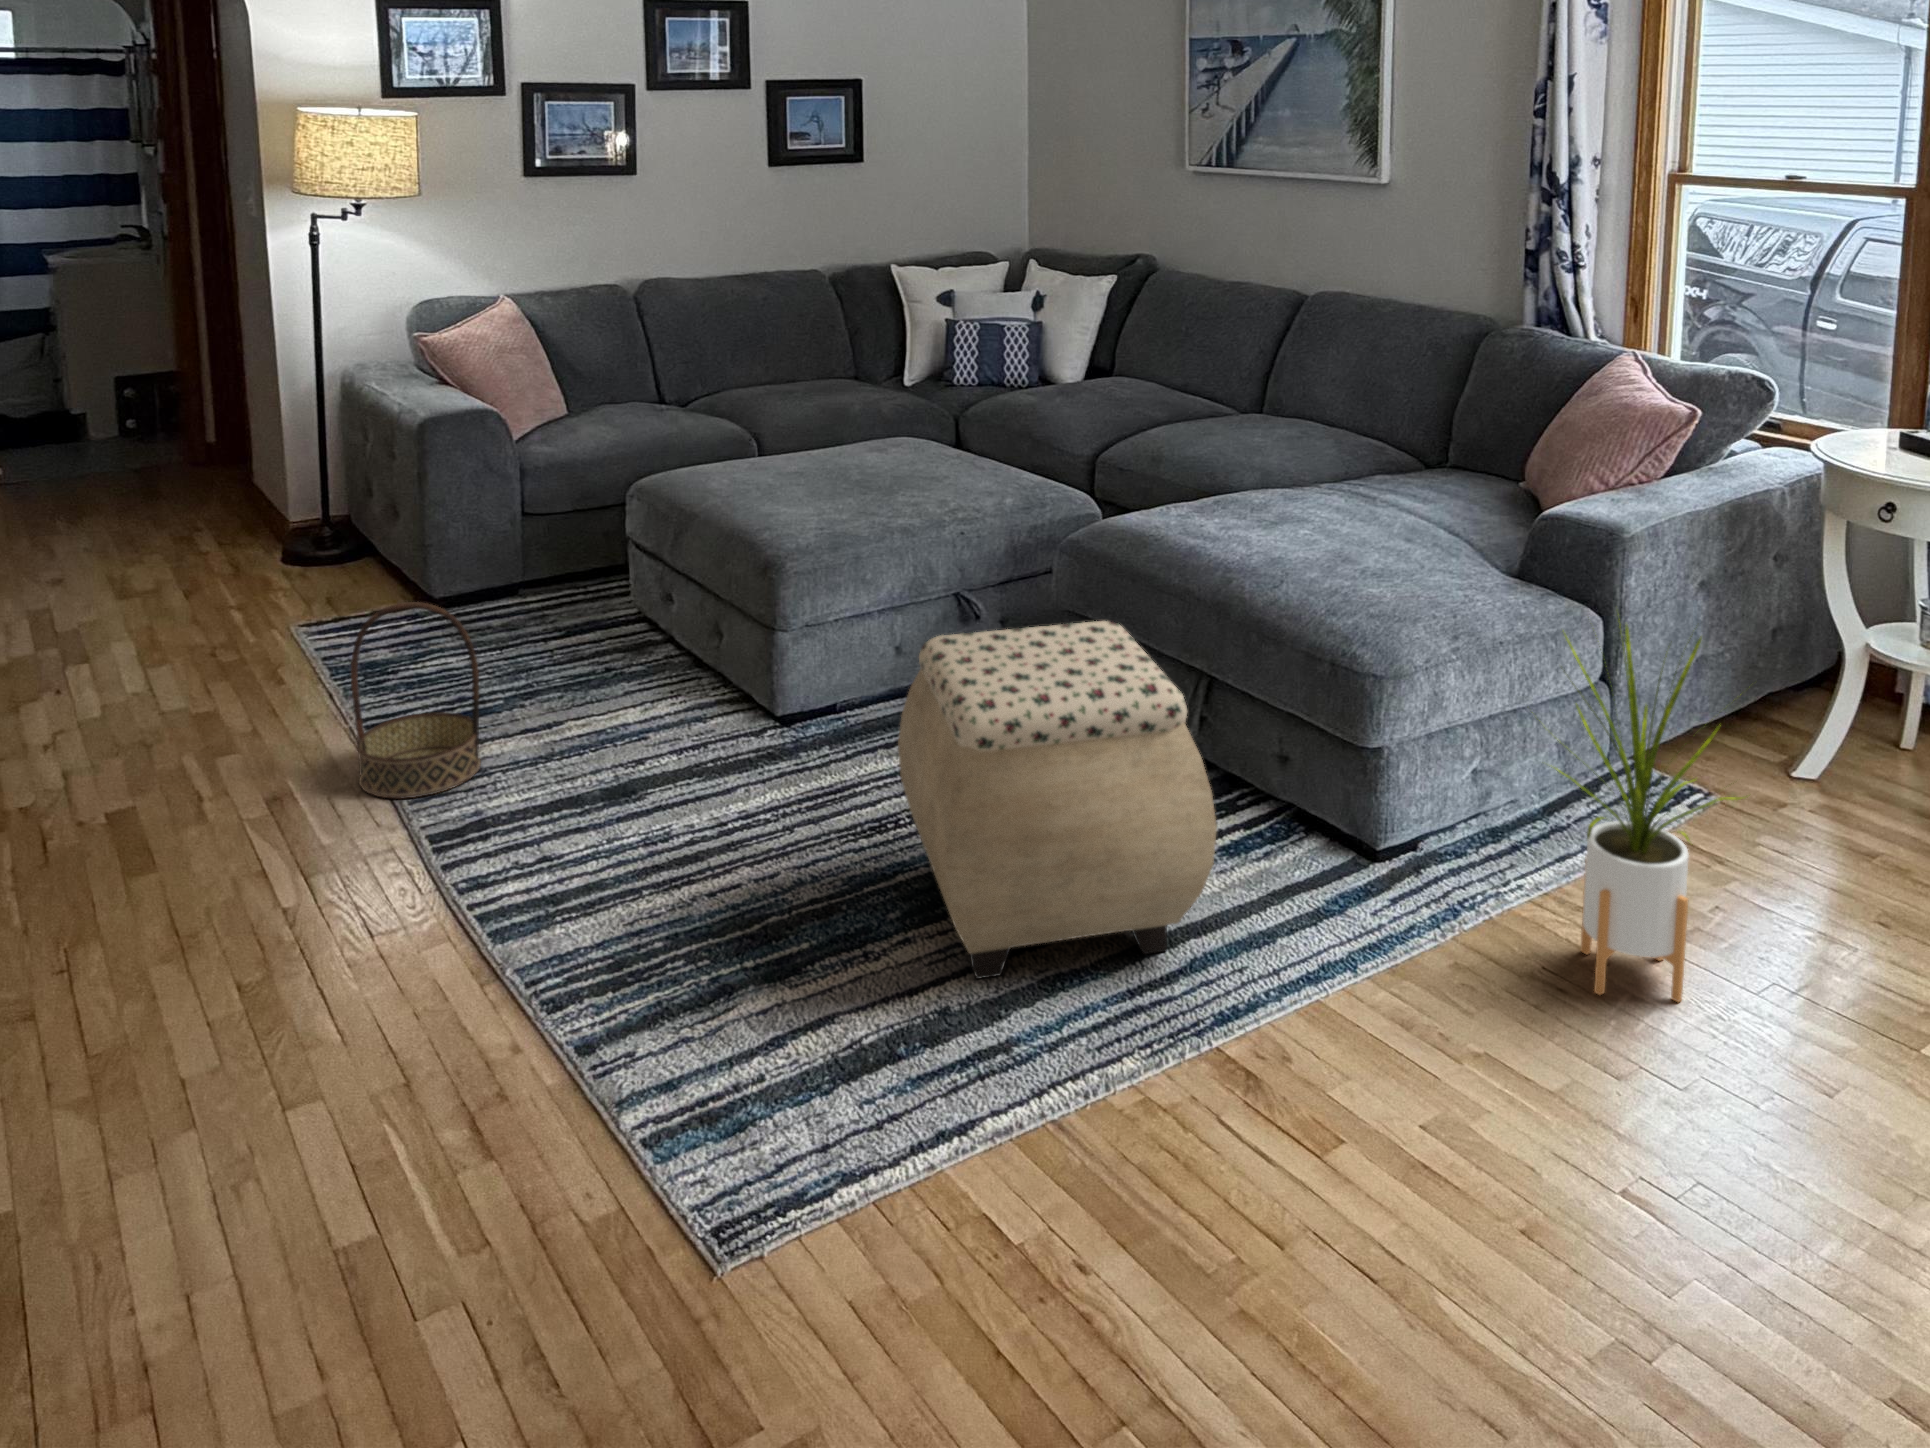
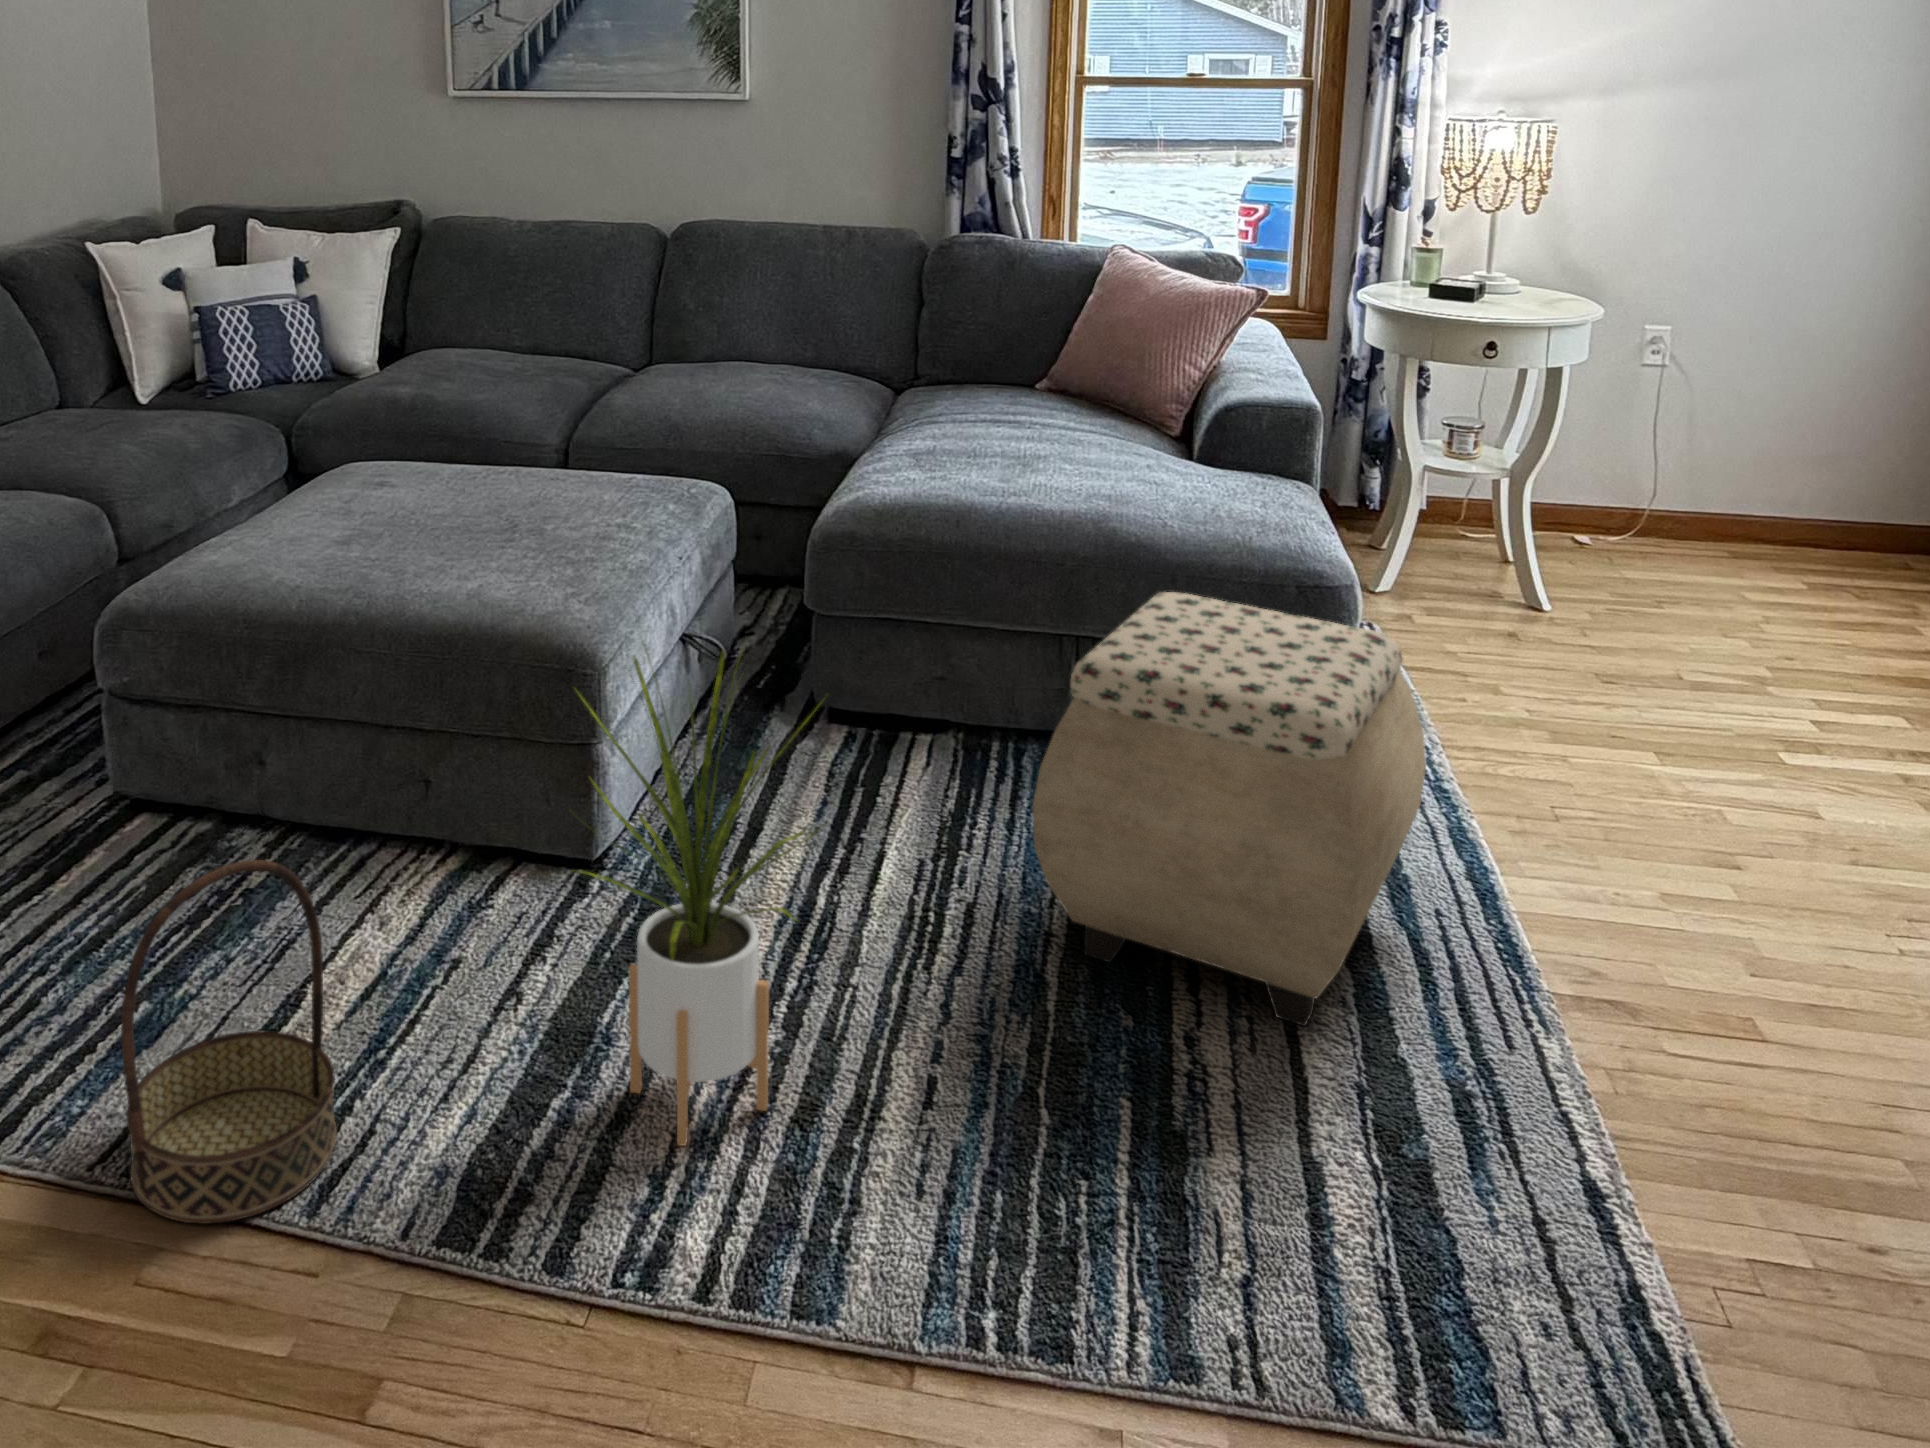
house plant: present [1532,619,1747,1002] -> present [577,644,823,1146]

